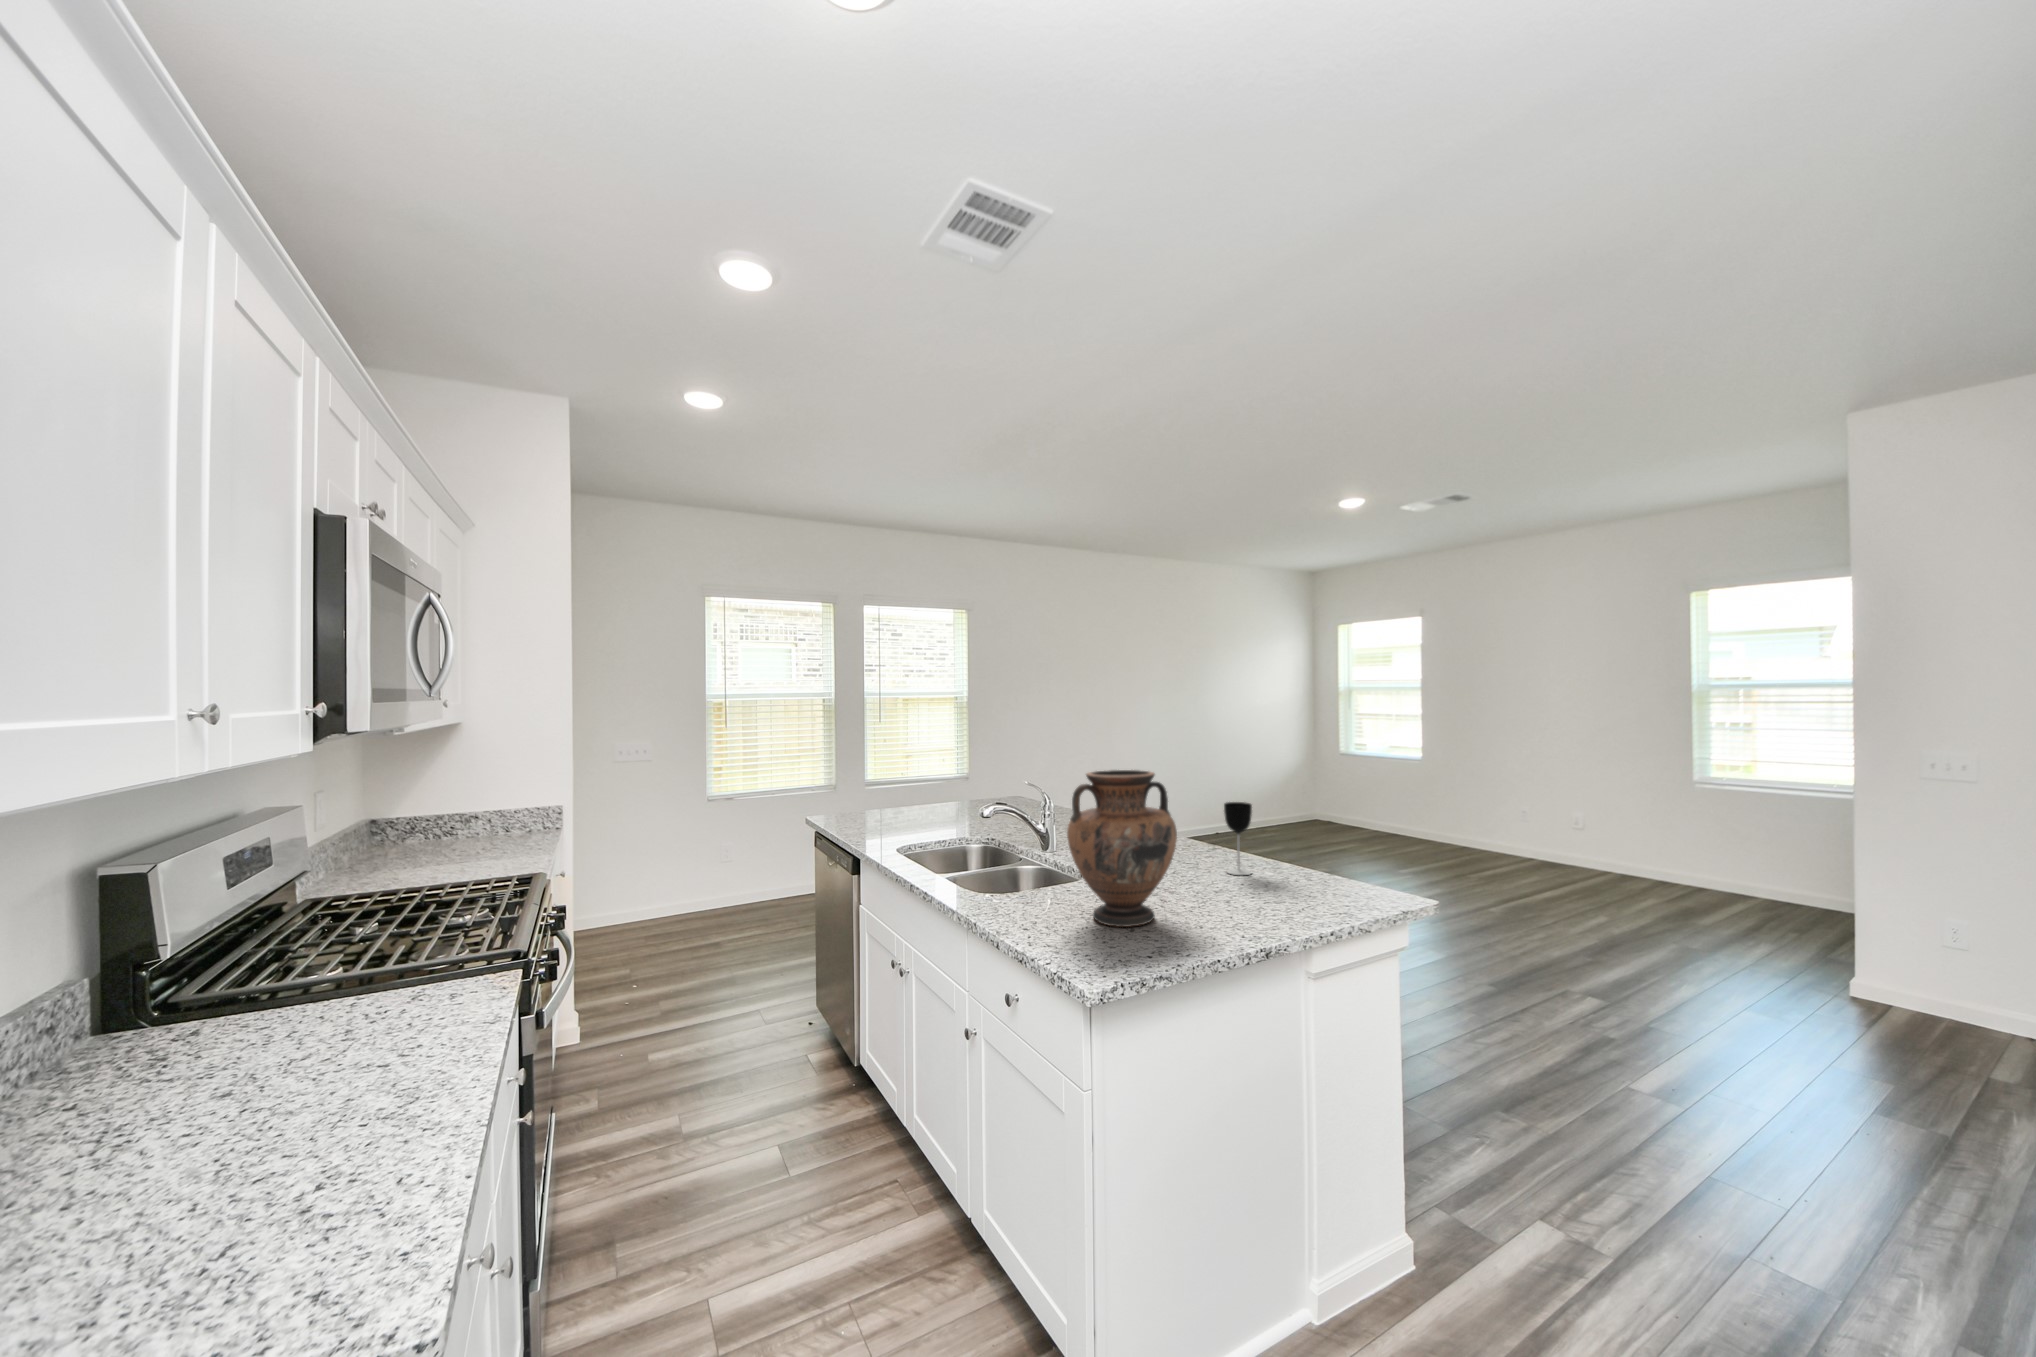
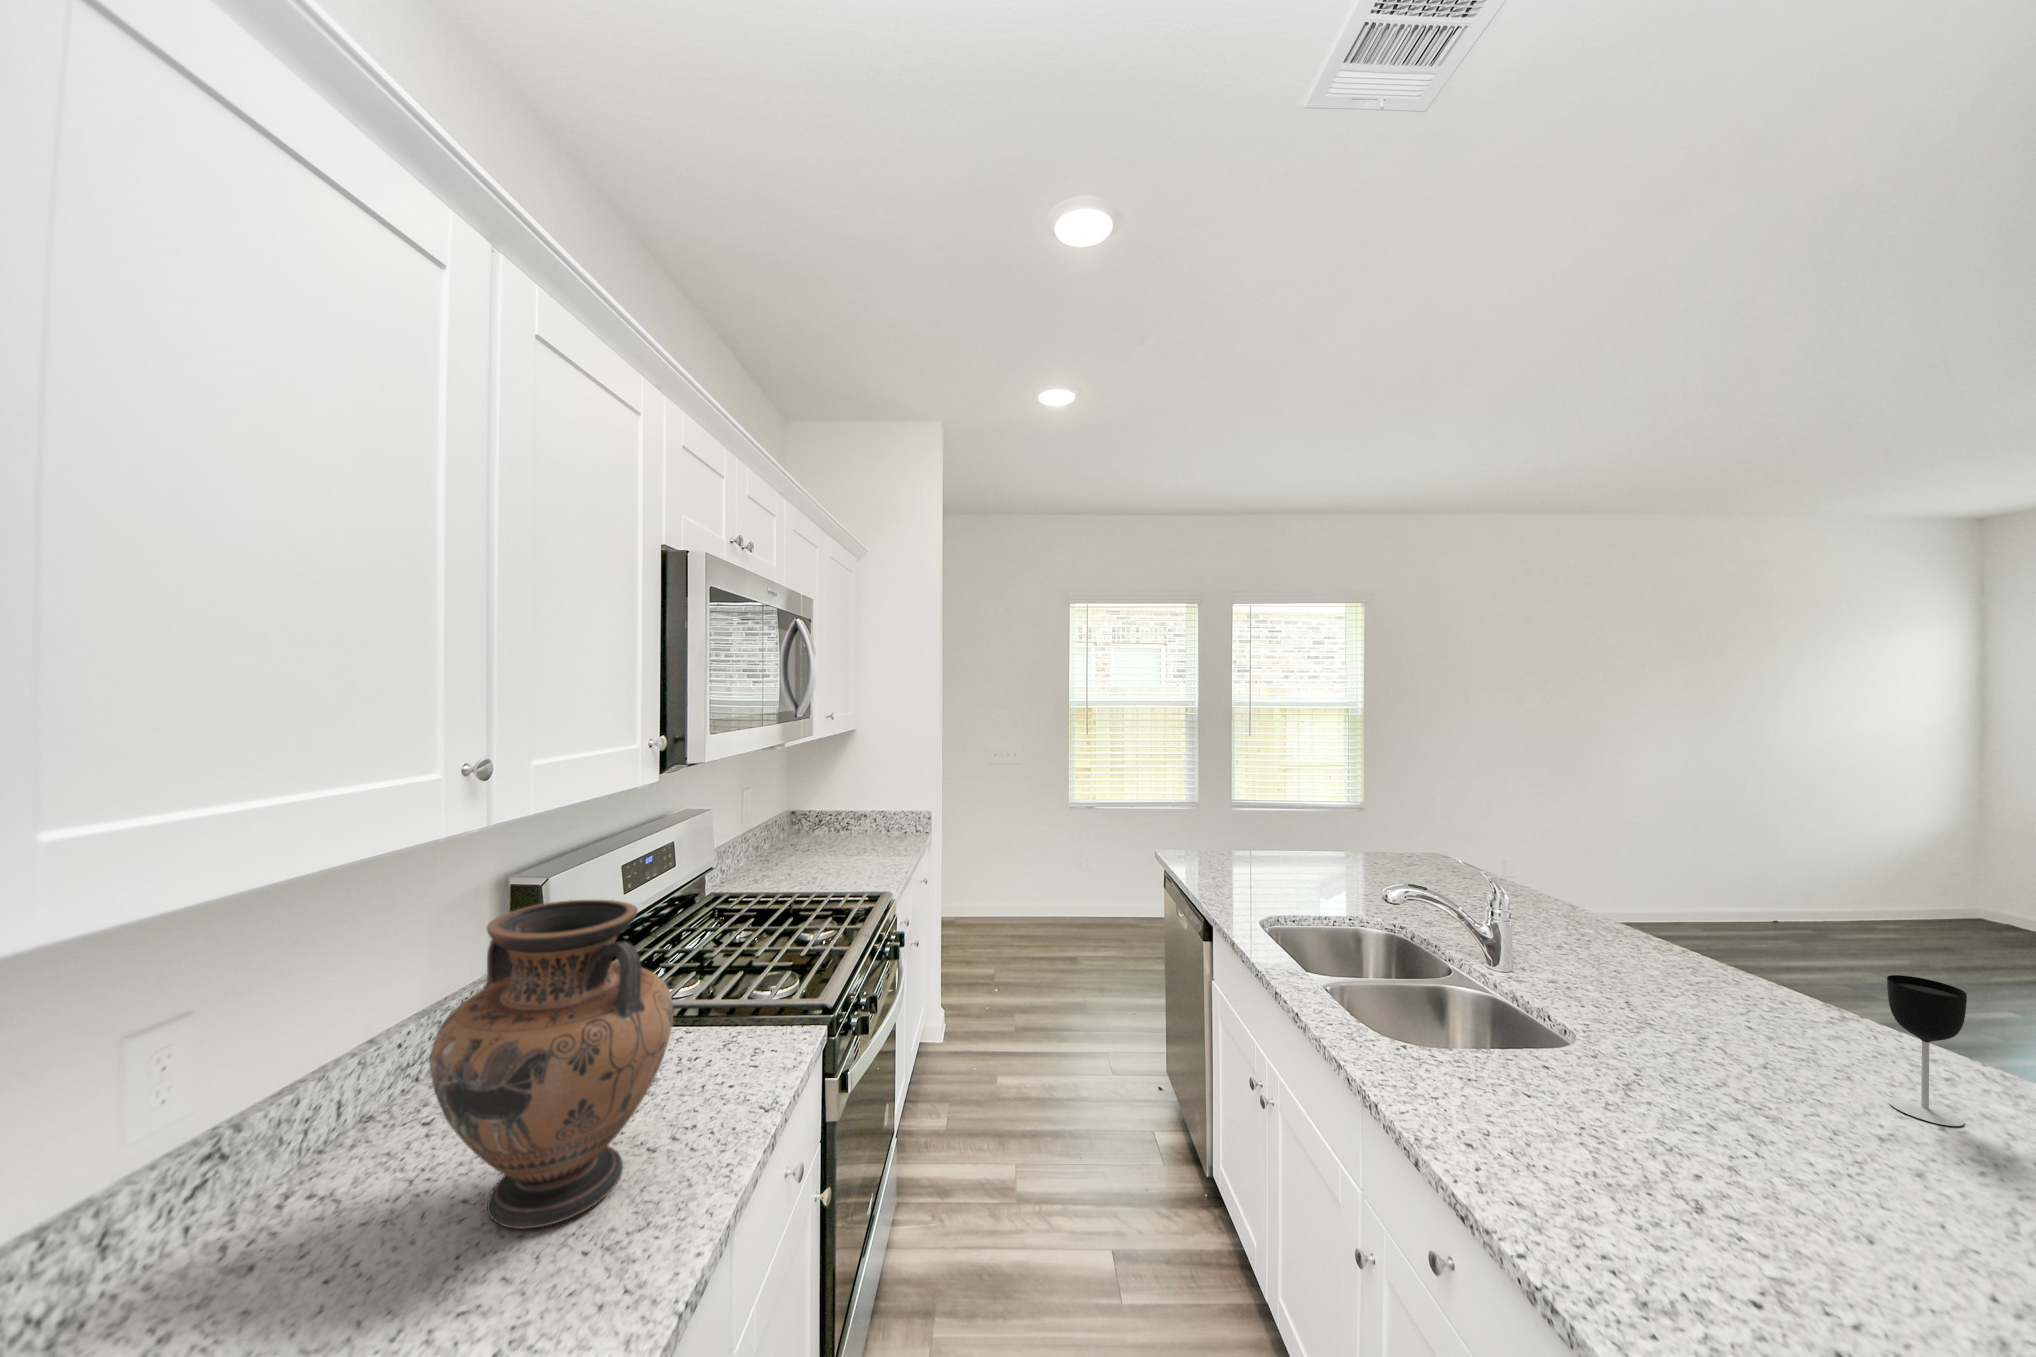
vase: present [1067,770,1177,927] -> present [430,900,673,1229]

